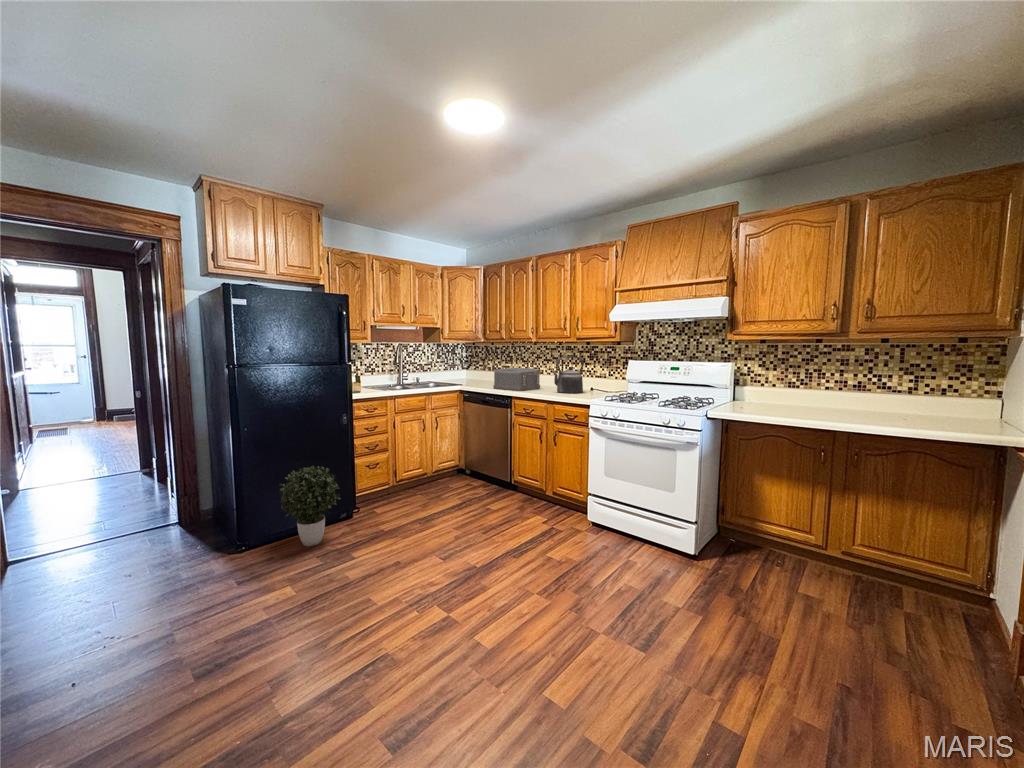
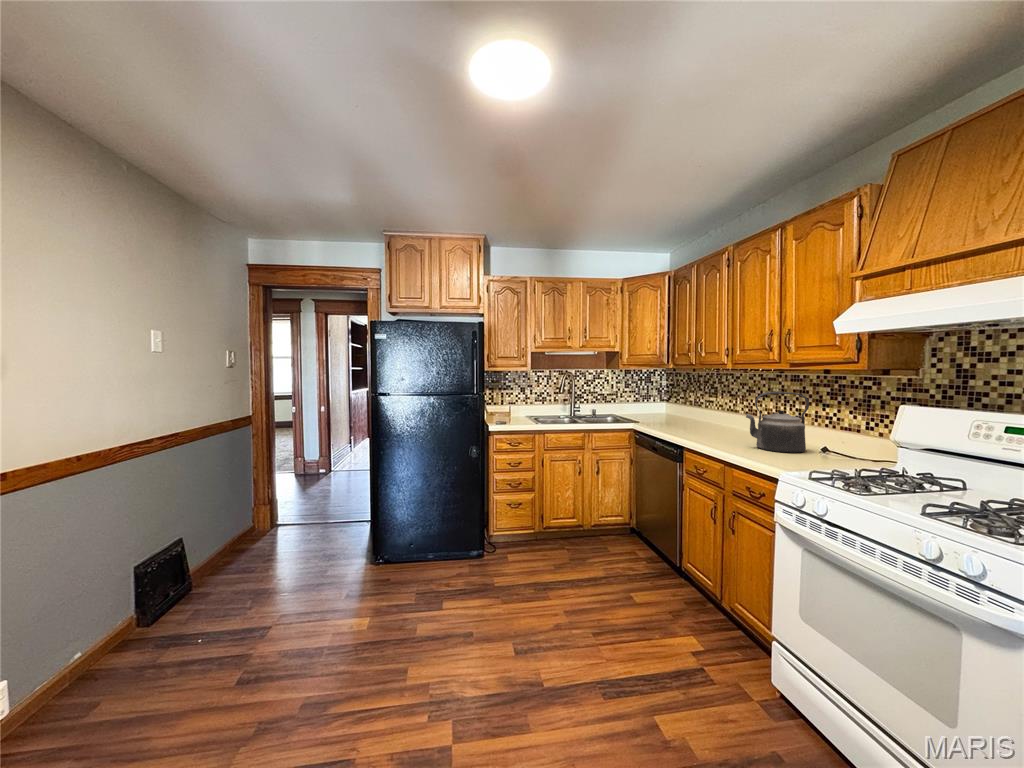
toaster: present [493,368,540,391] -> none [669,405,741,439]
potted plant: present [278,466,341,546] -> none [398,496,454,580]

